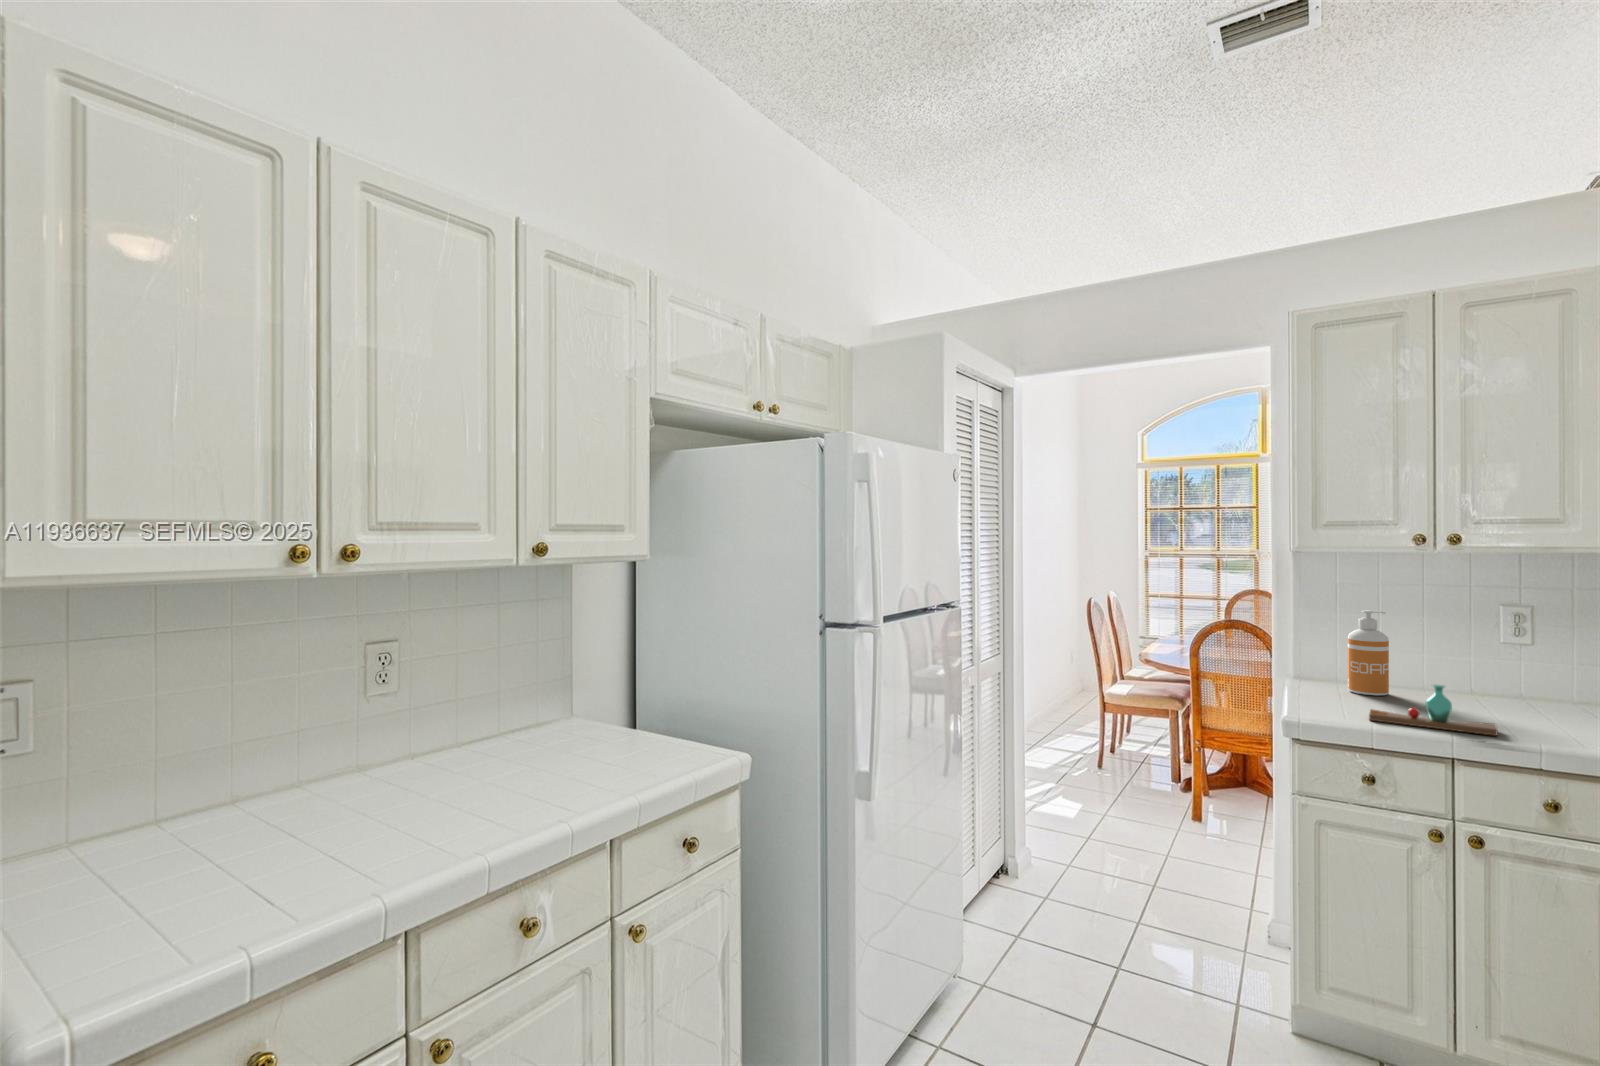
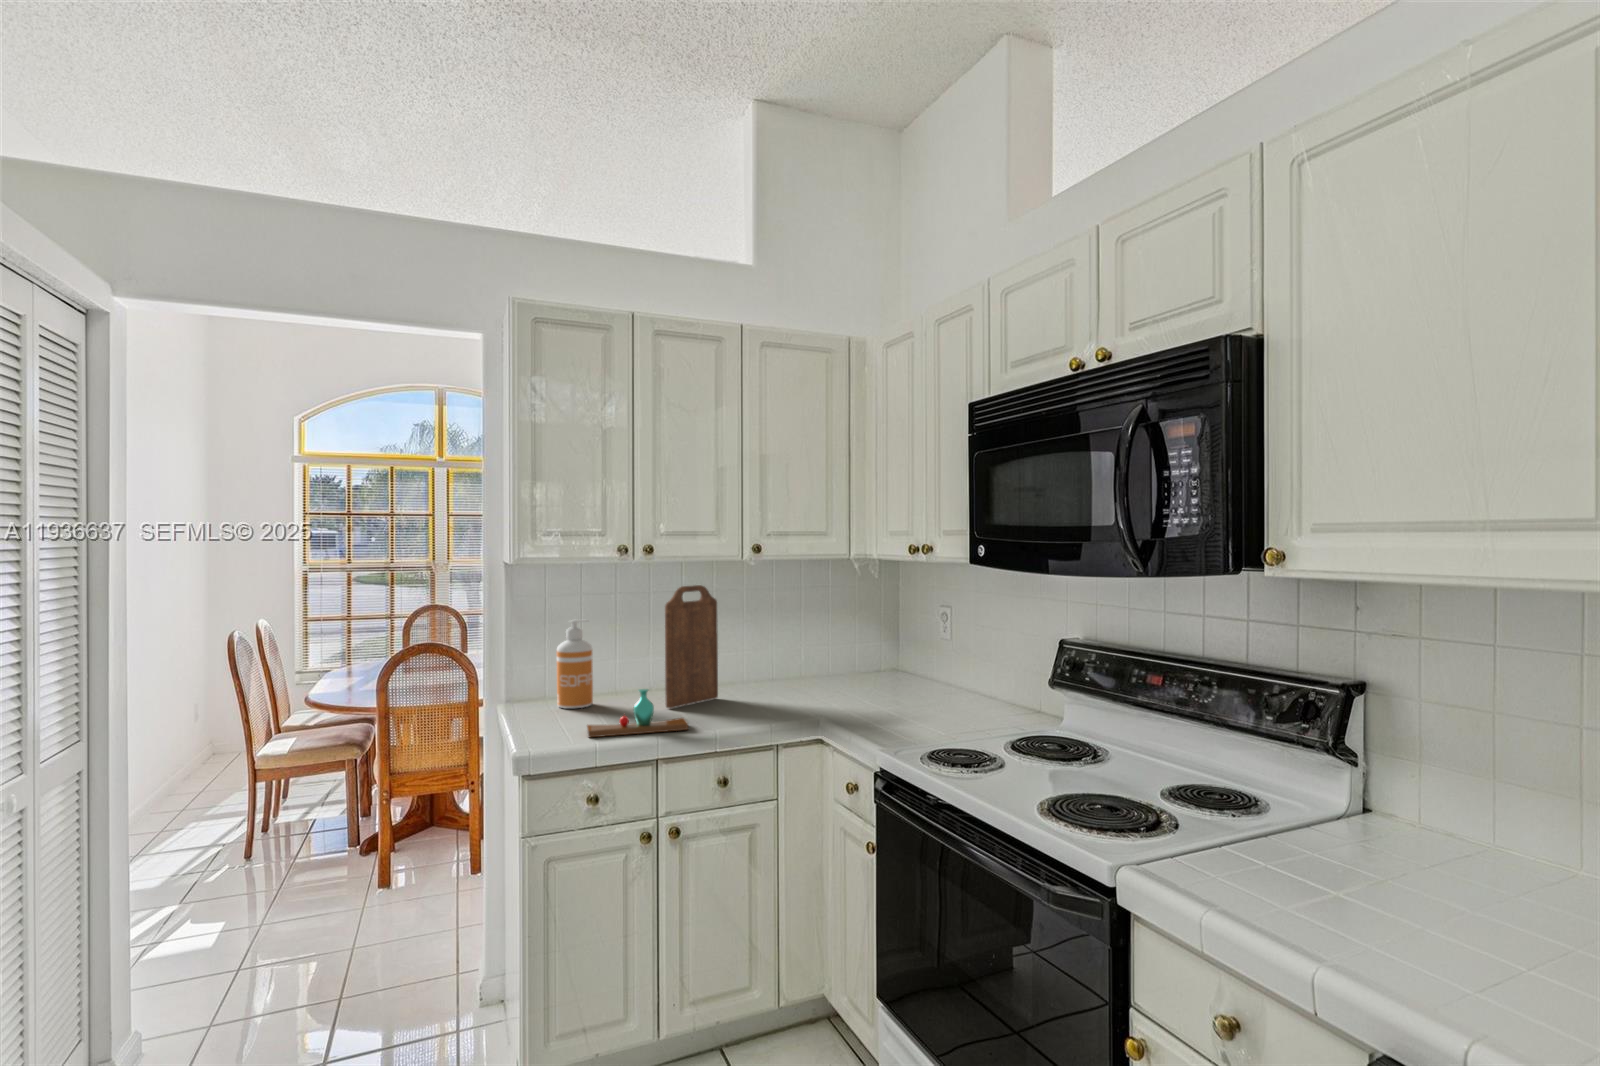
cutting board: none [1479,585,1564,715] -> present [665,585,718,708]

